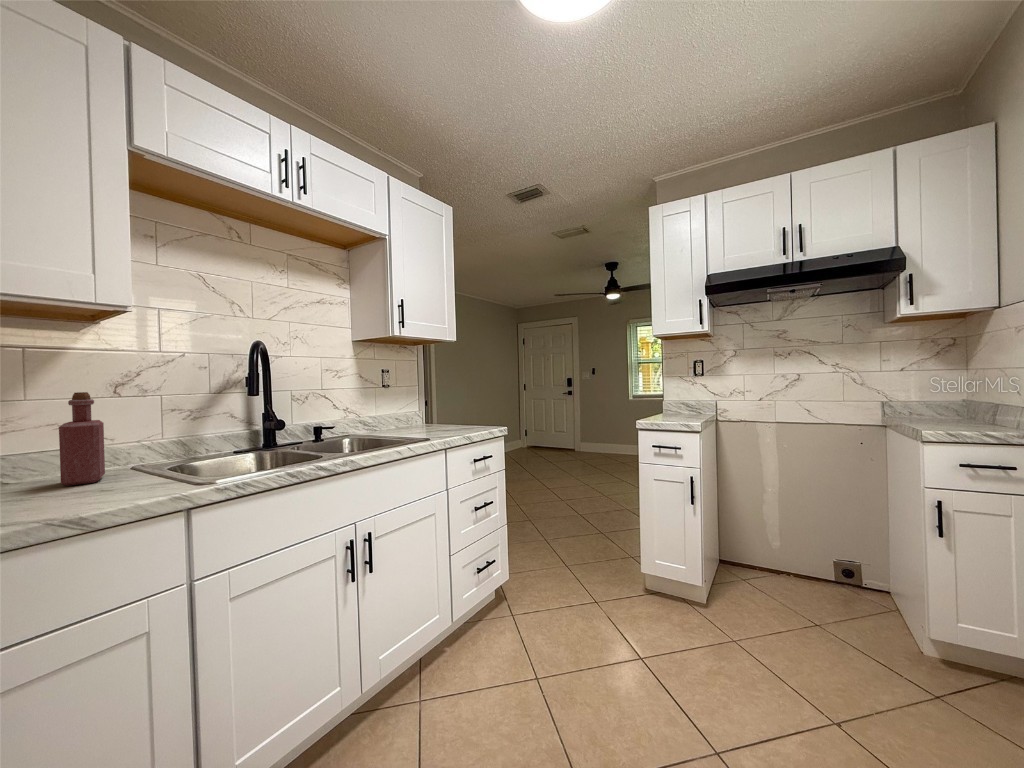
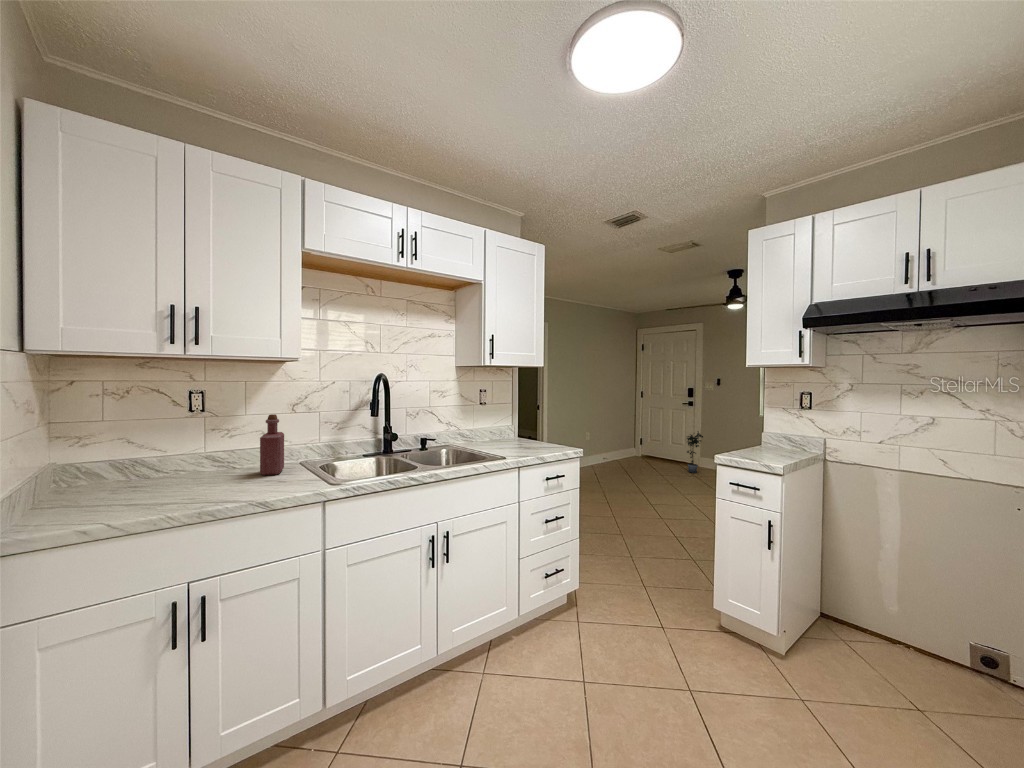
potted plant: none [568,418,585,457] -> present [687,431,703,473]

